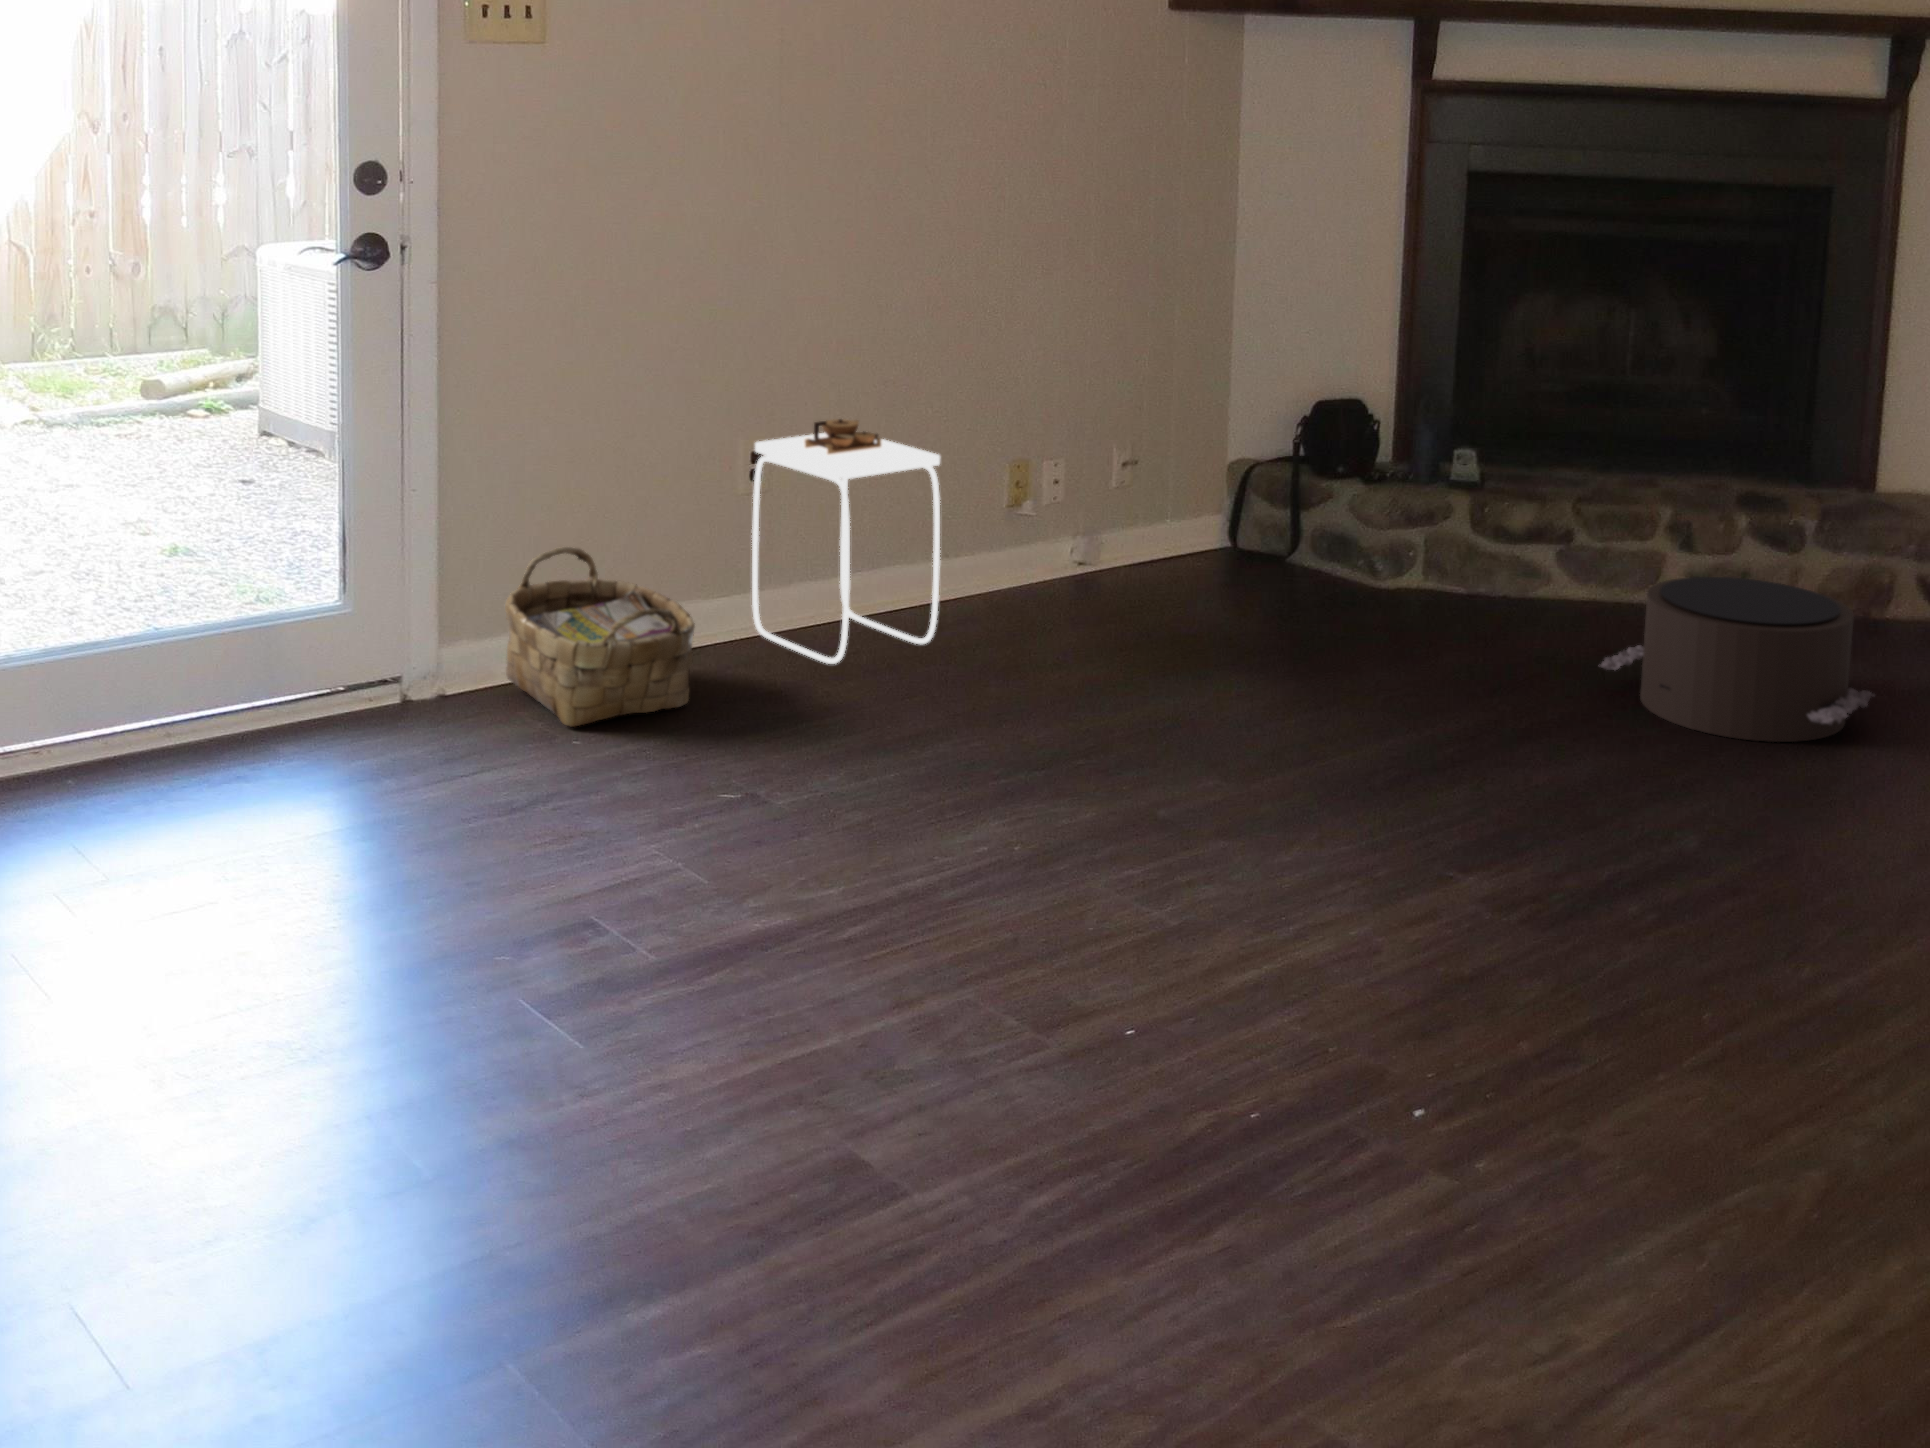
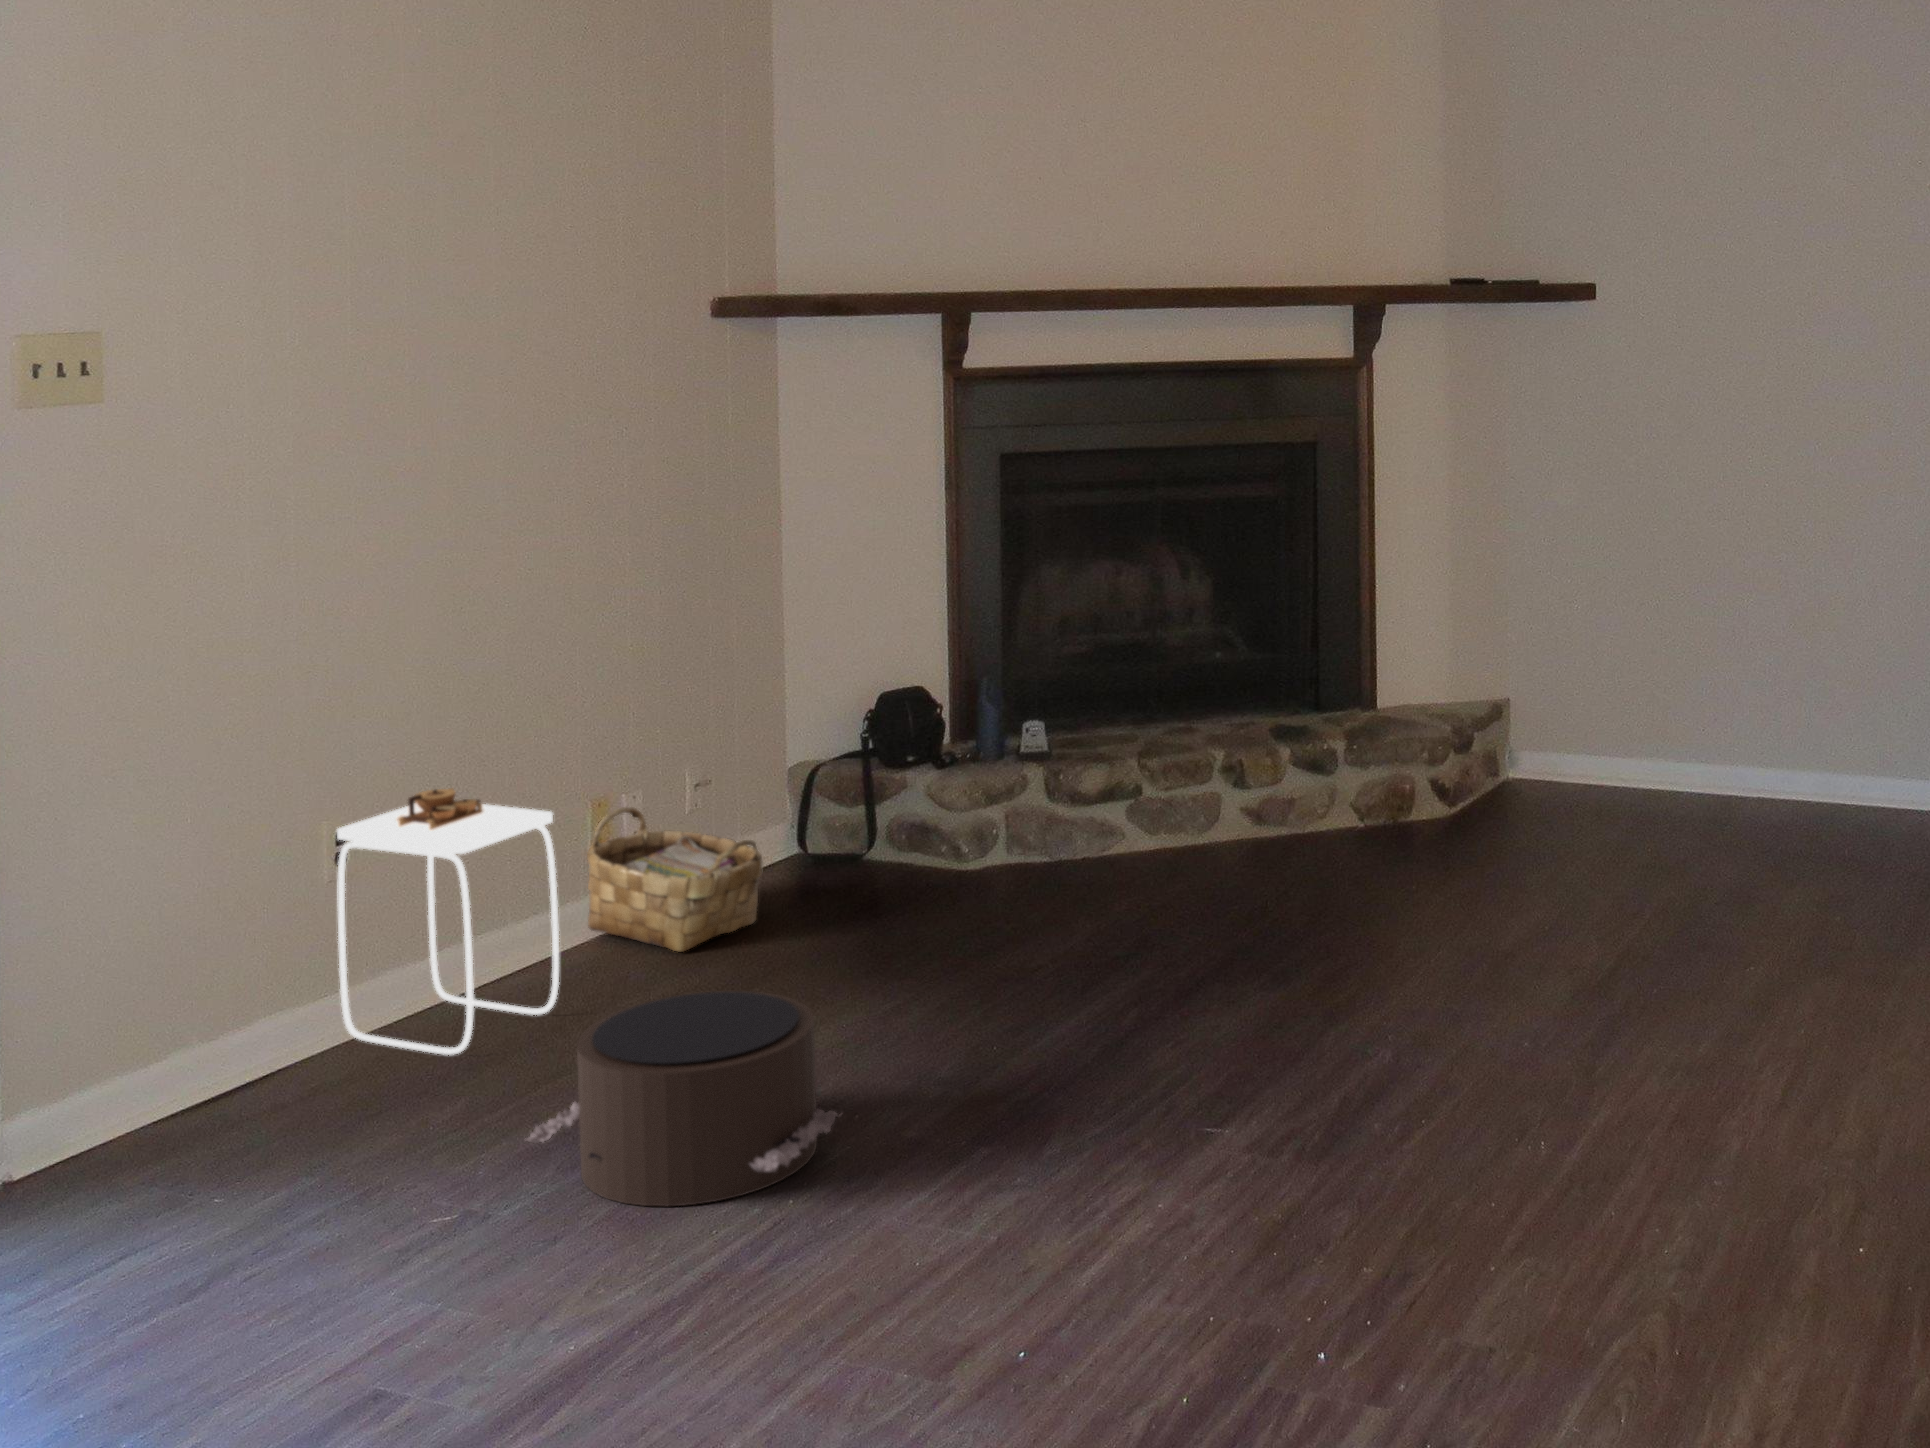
woven basket: present [505,547,694,727] -> present [587,807,763,952]
pouf: present [1599,577,1874,742] -> present [525,991,841,1206]

